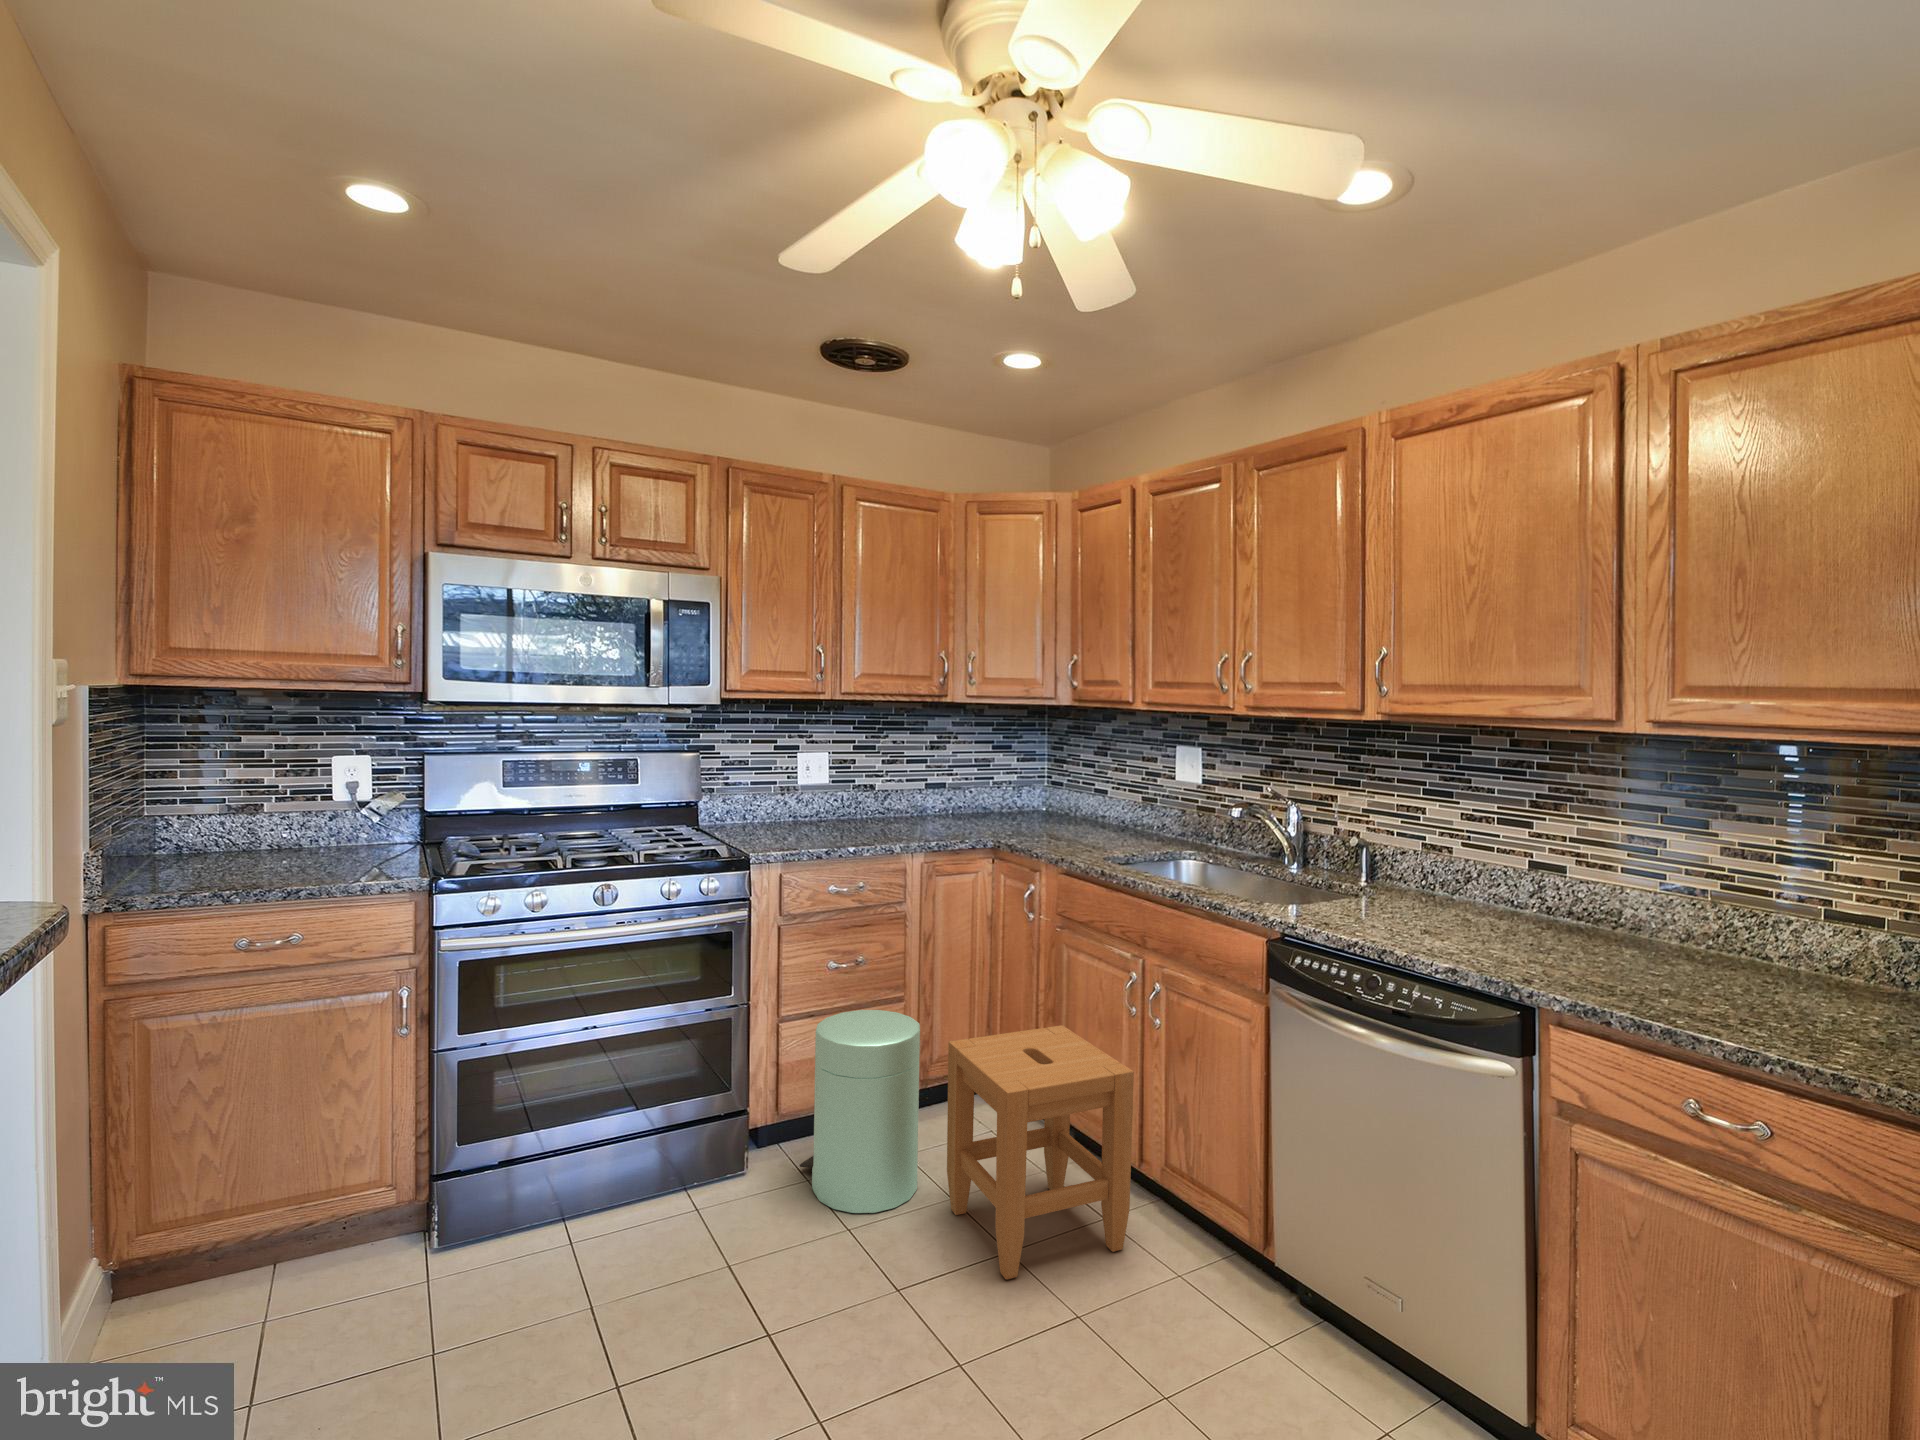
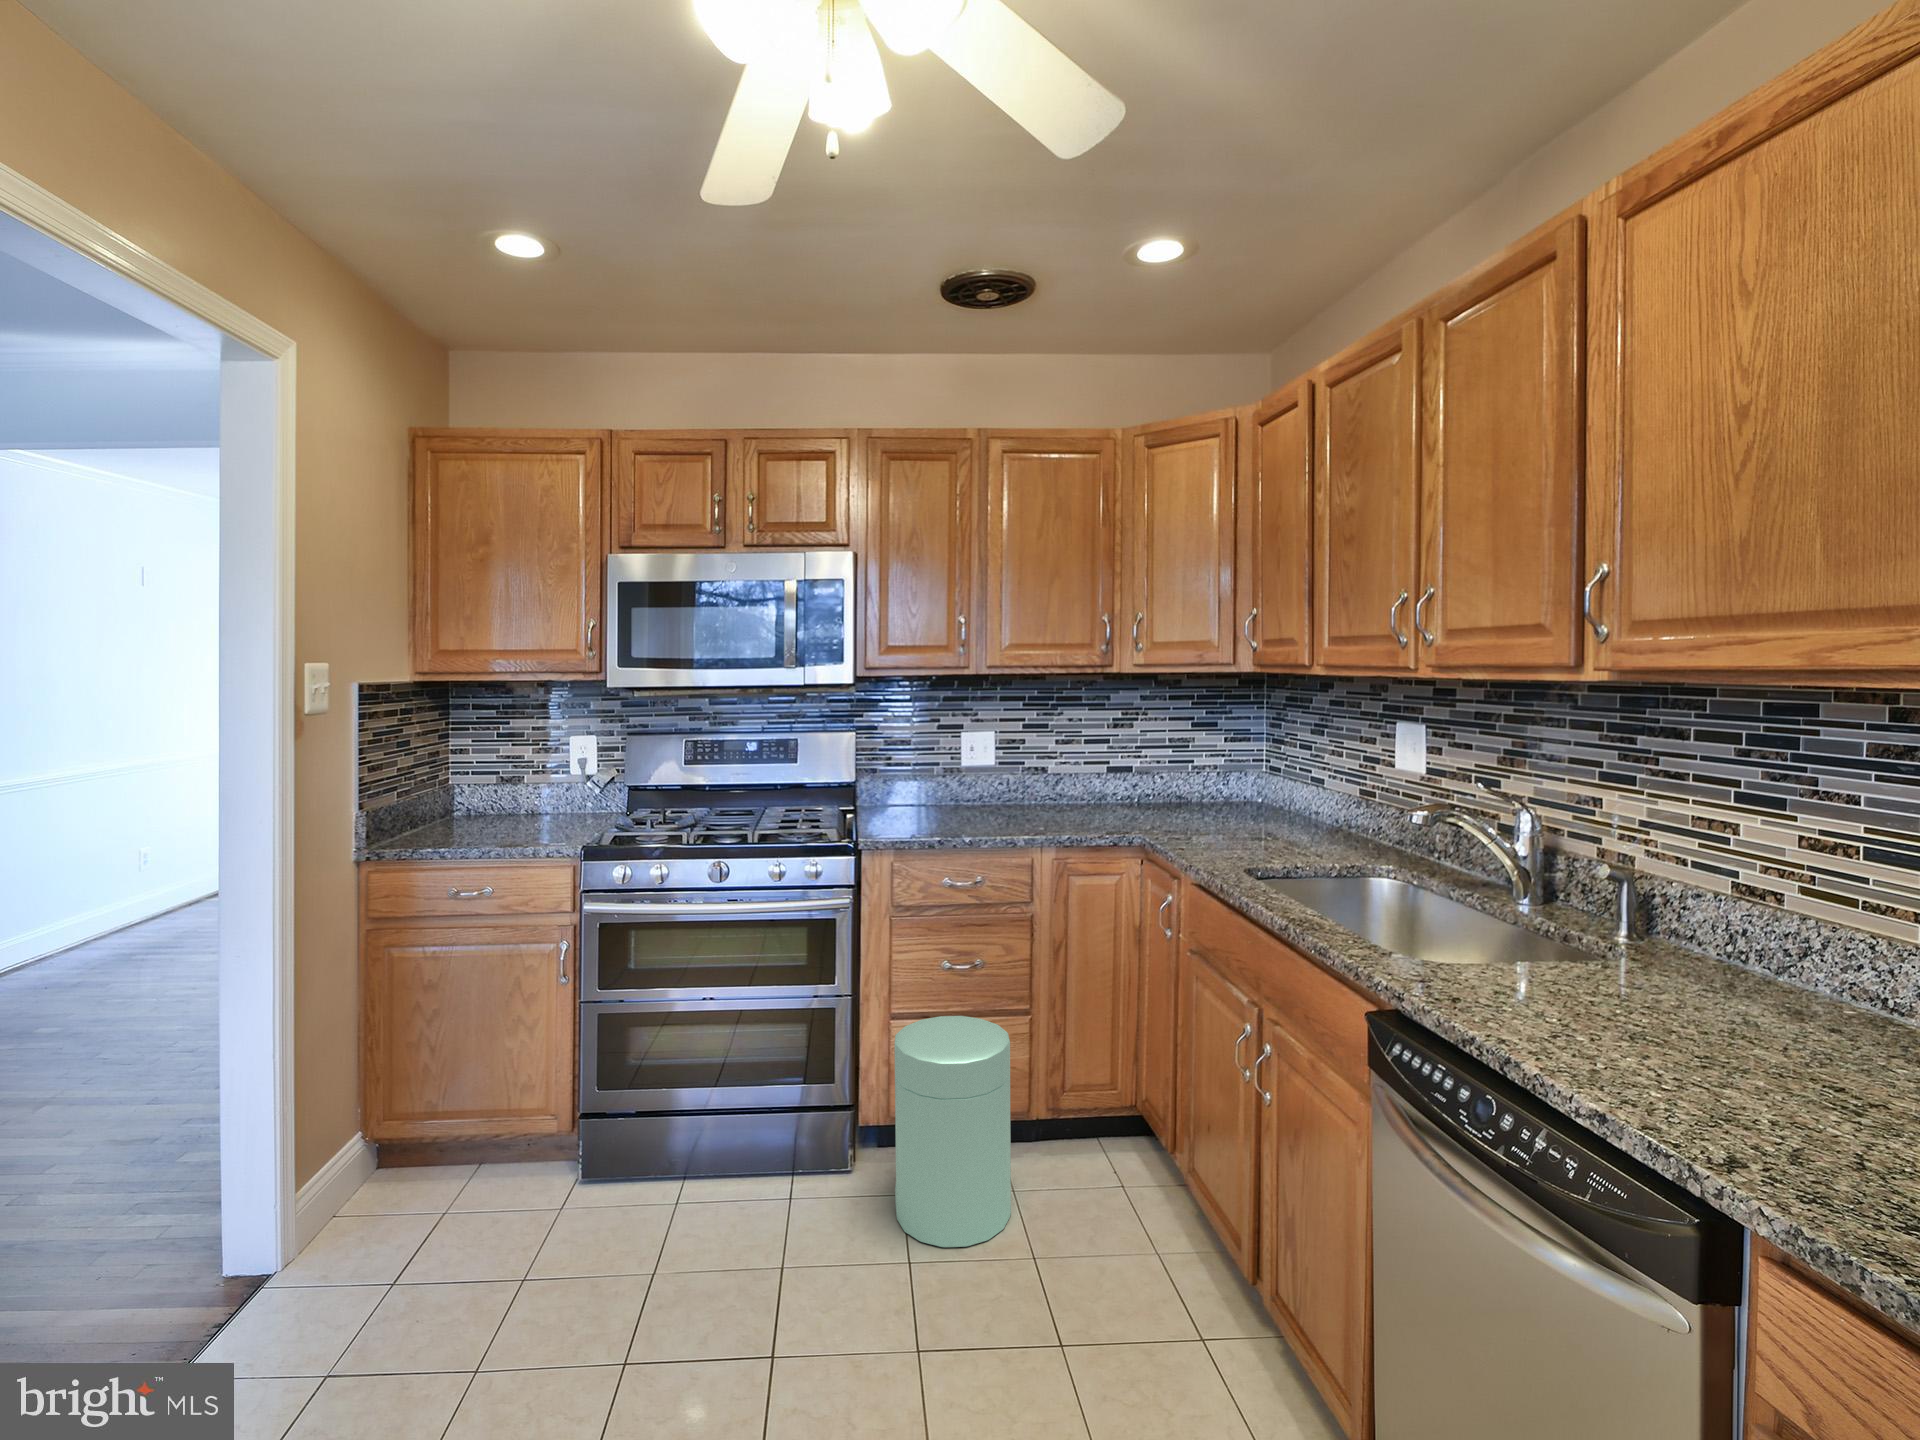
stool: present [947,1025,1134,1280] -> none [1021,1071,1217,1380]

